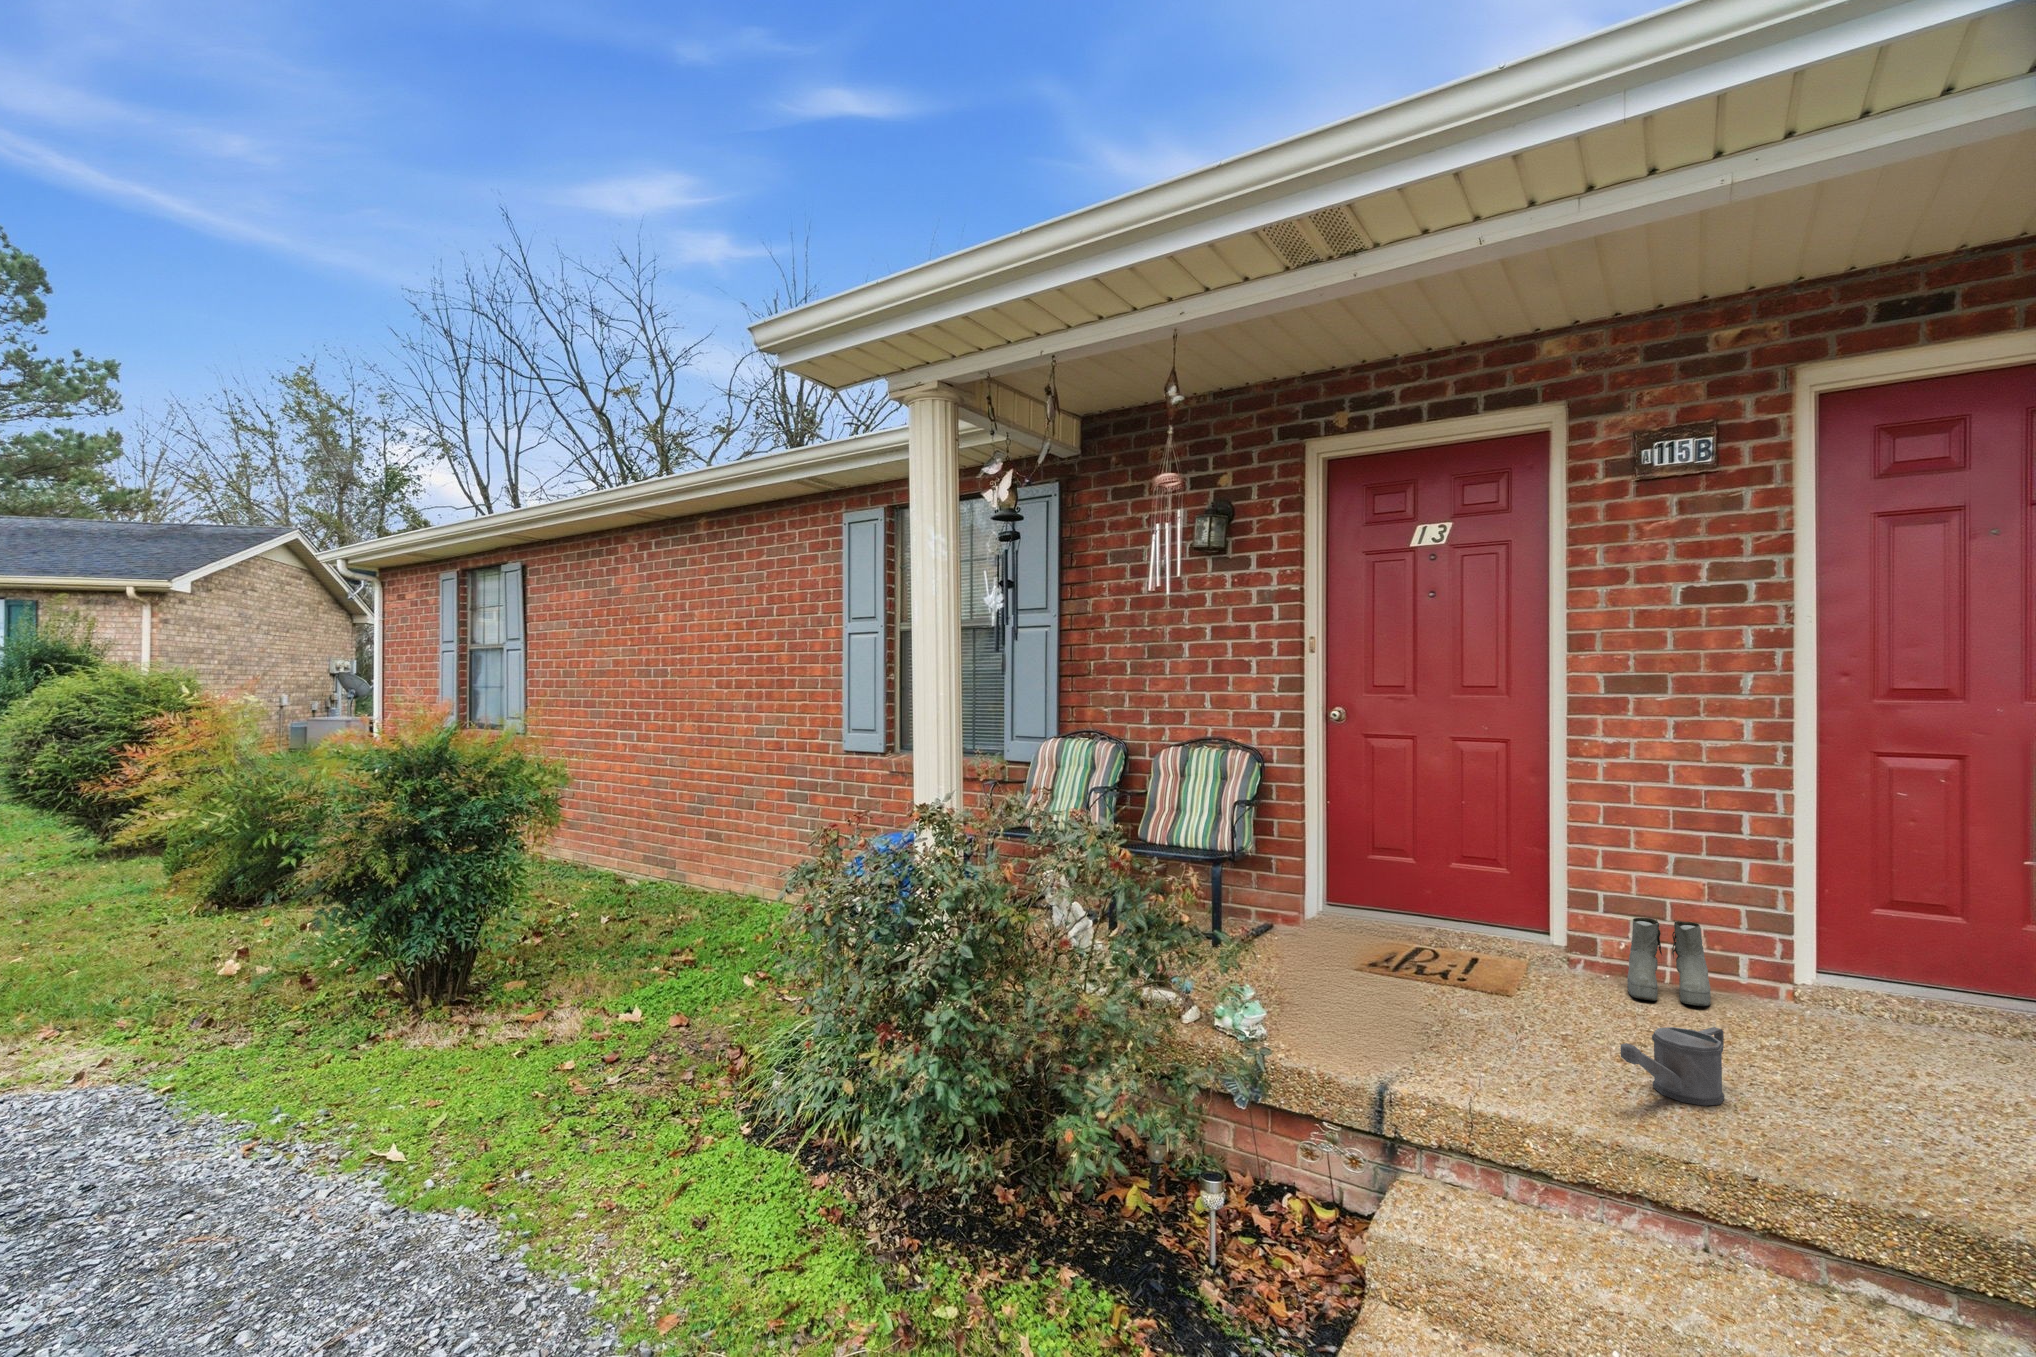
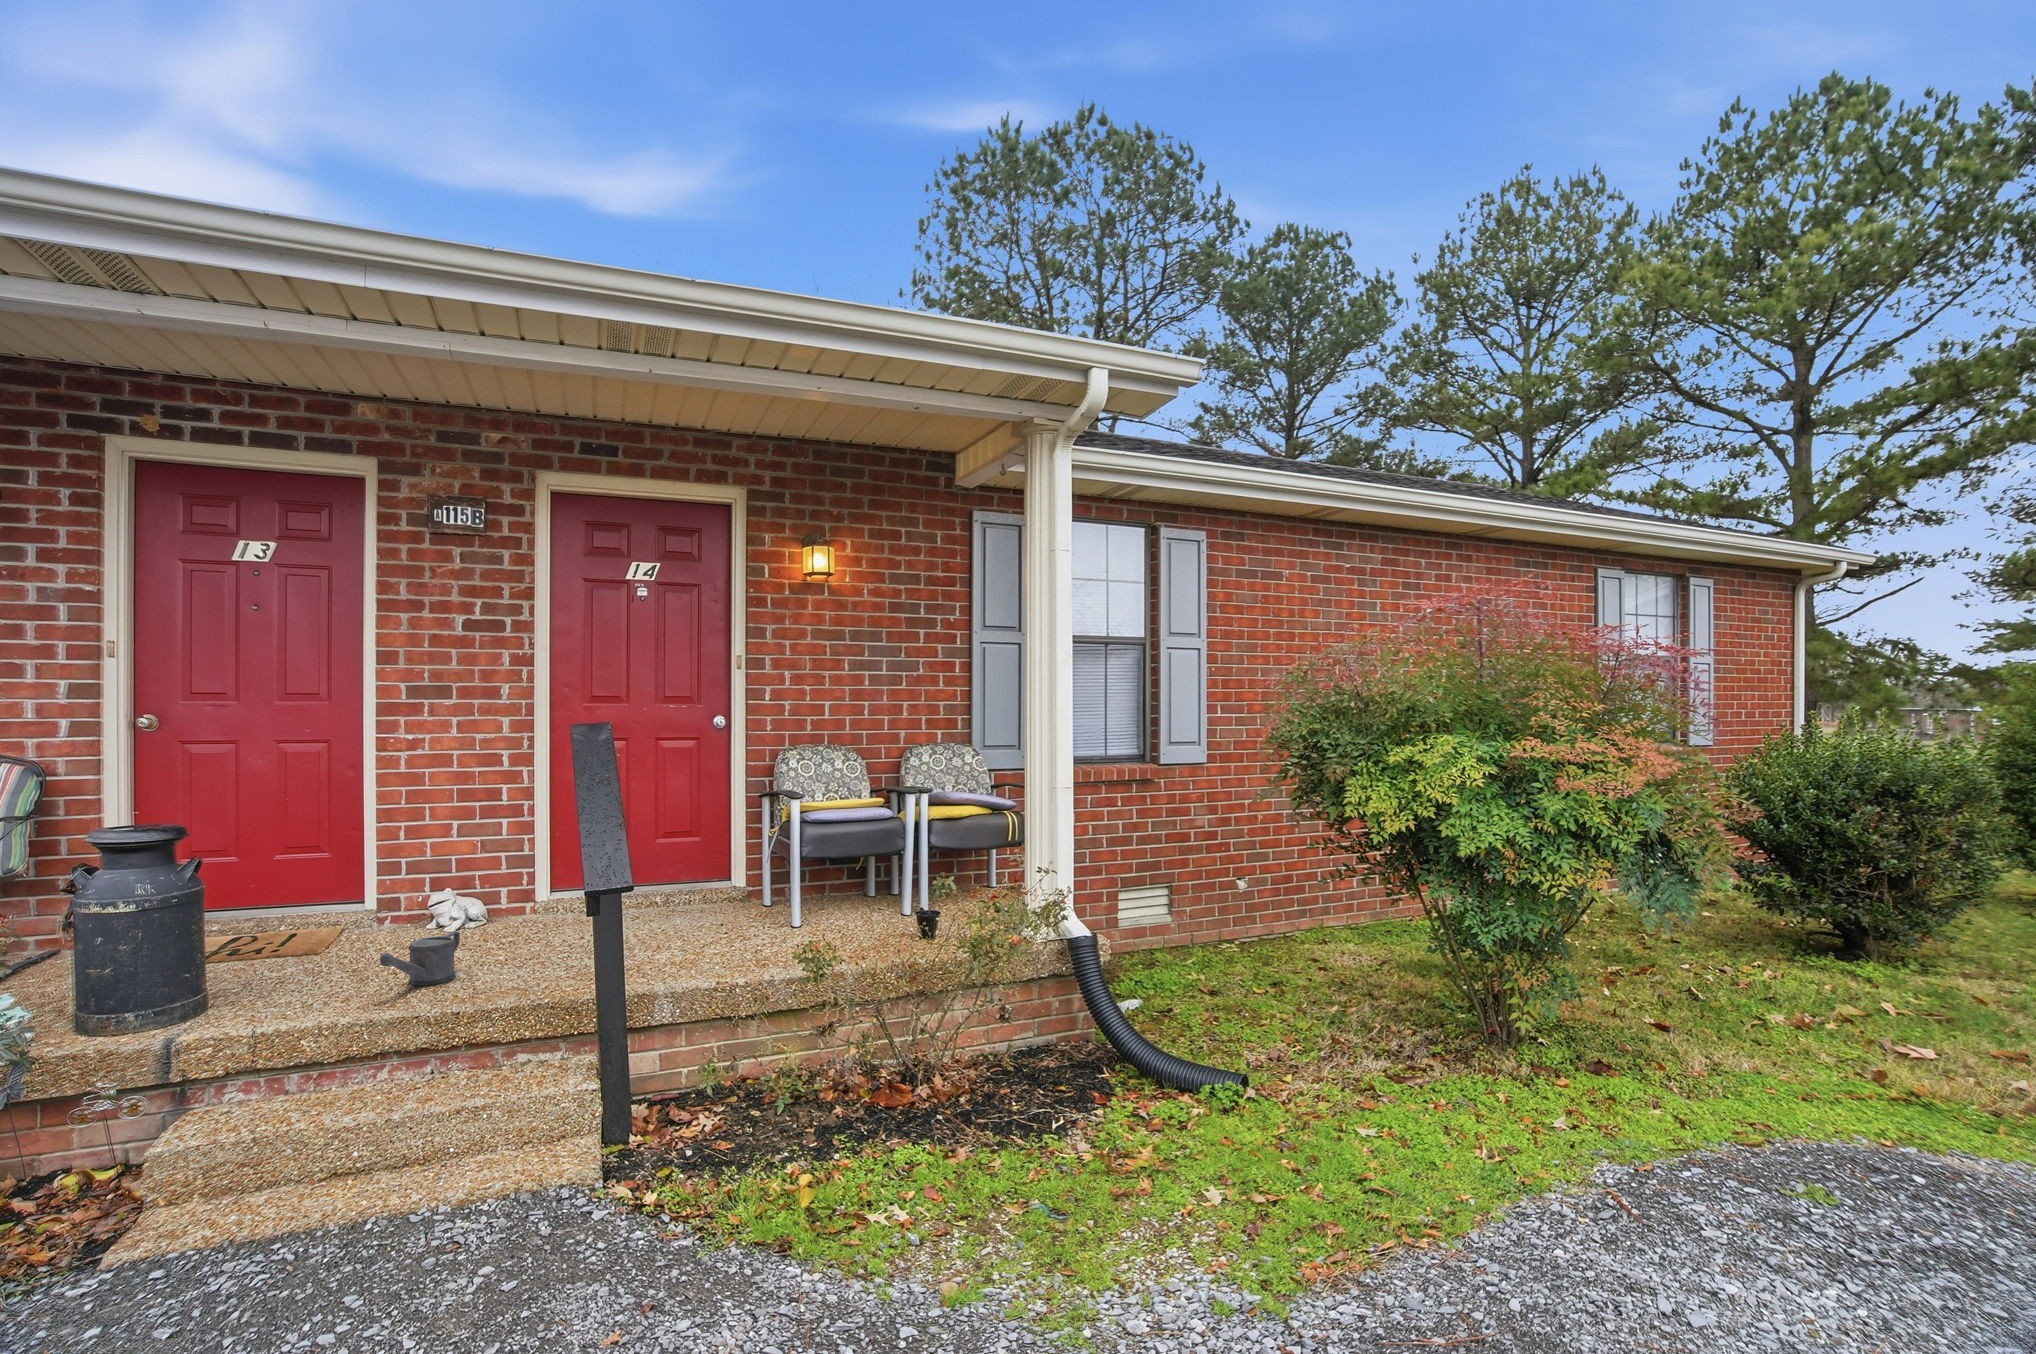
boots: present [1627,918,1711,1006] -> none [417,869,476,933]

